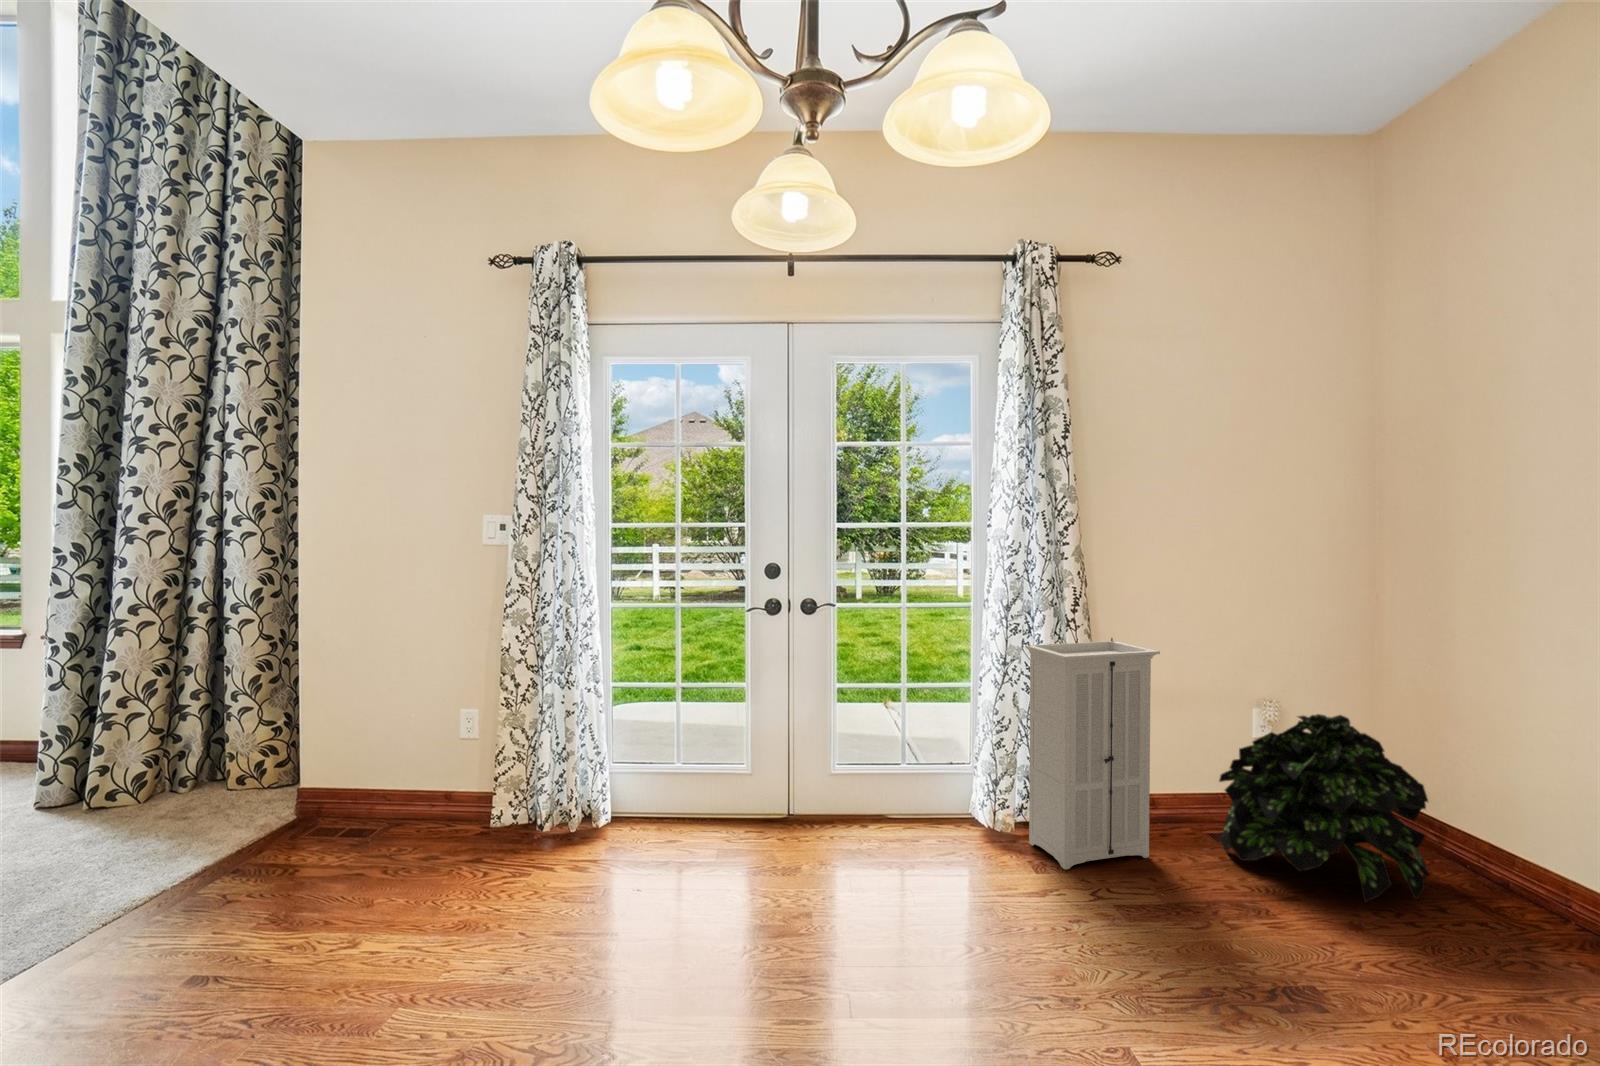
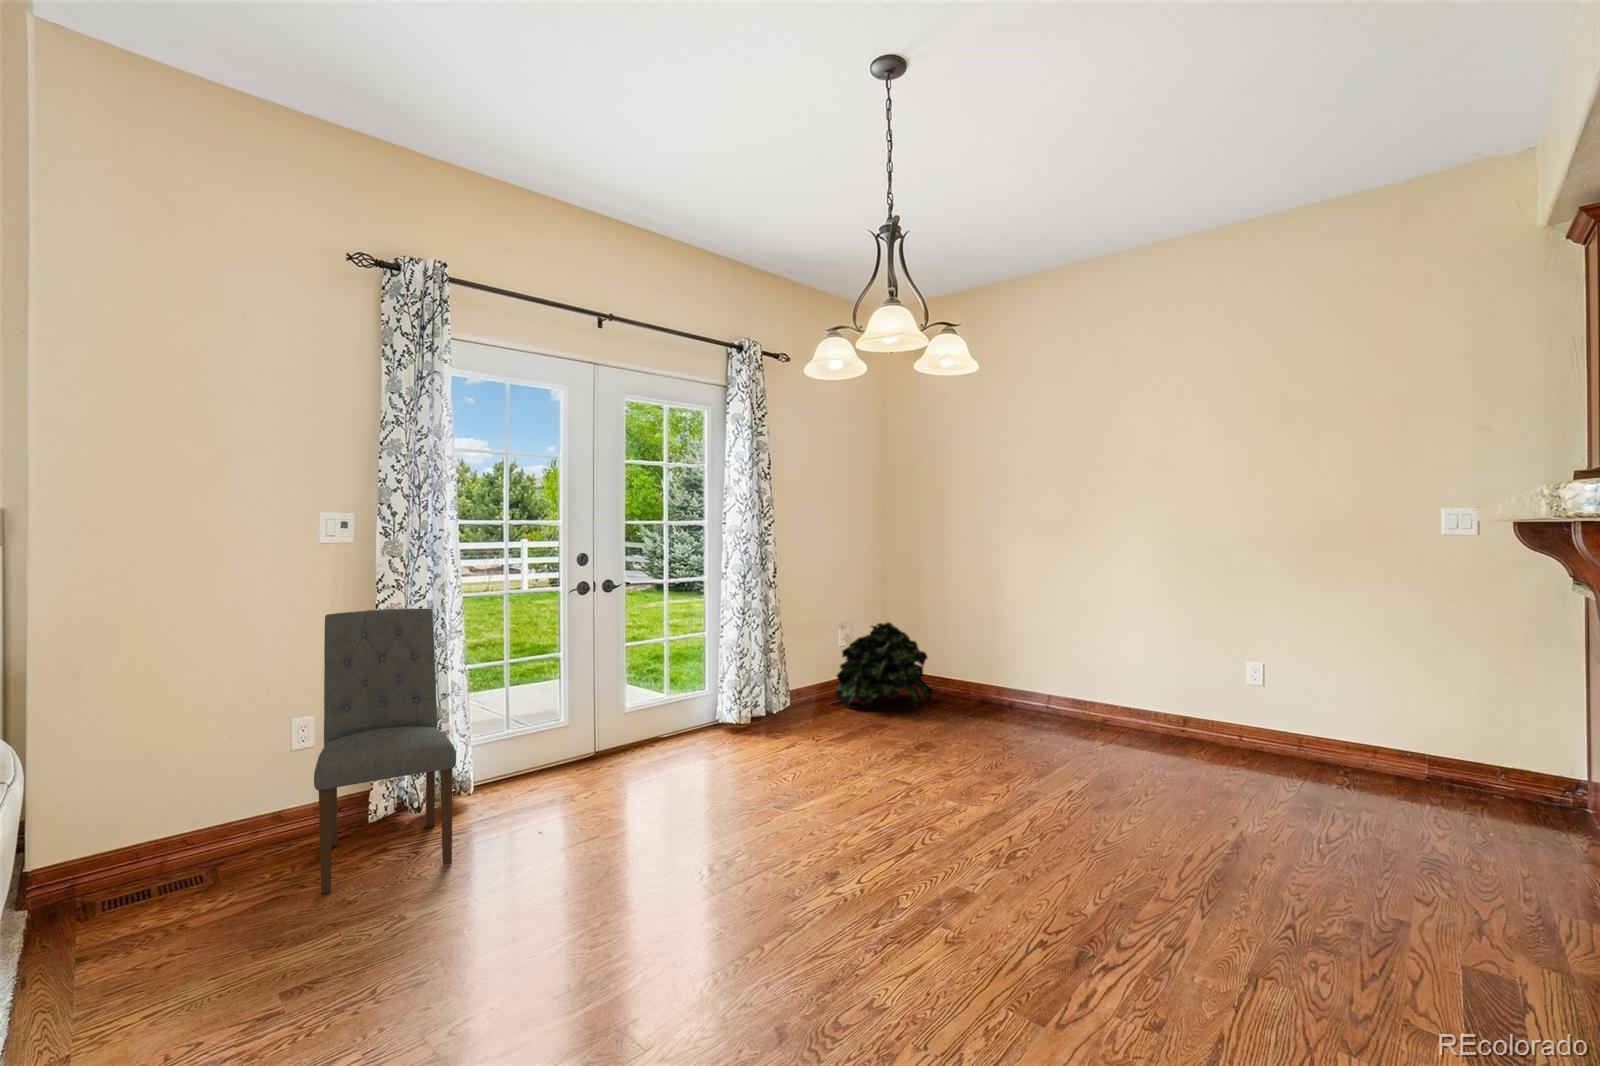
dining chair: none [347,615,538,908] -> present [314,609,456,893]
storage cabinet: present [1025,638,1160,870] -> none [758,593,824,731]

